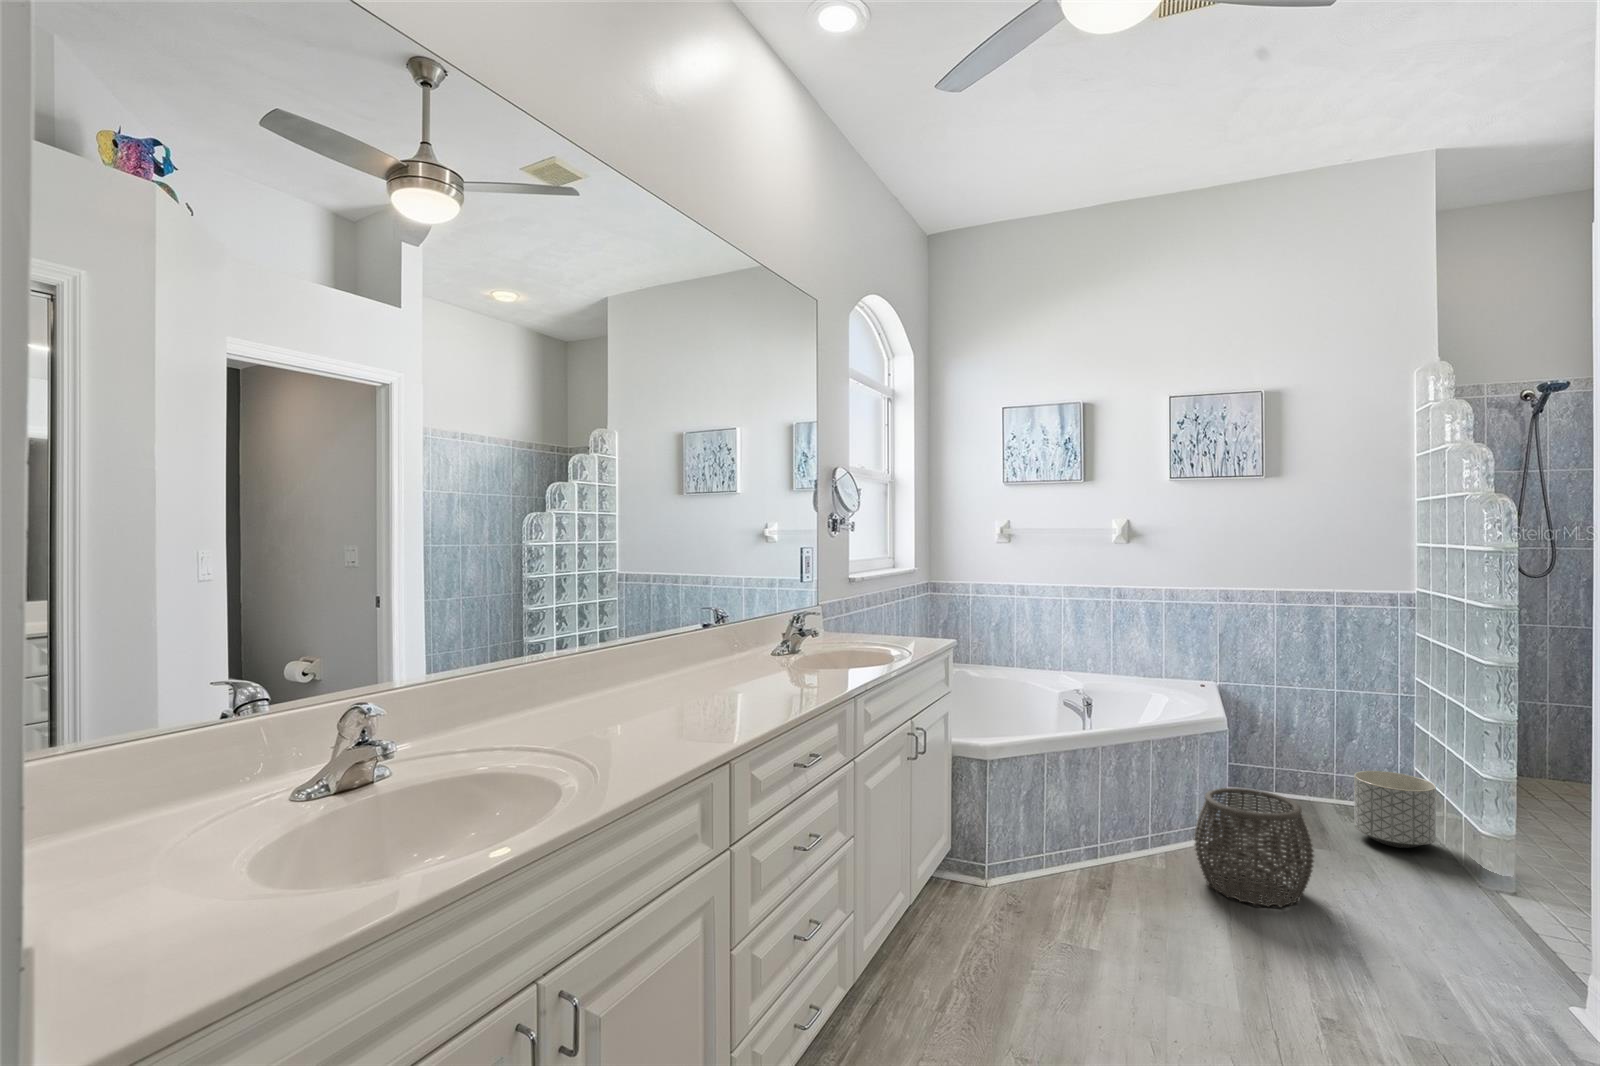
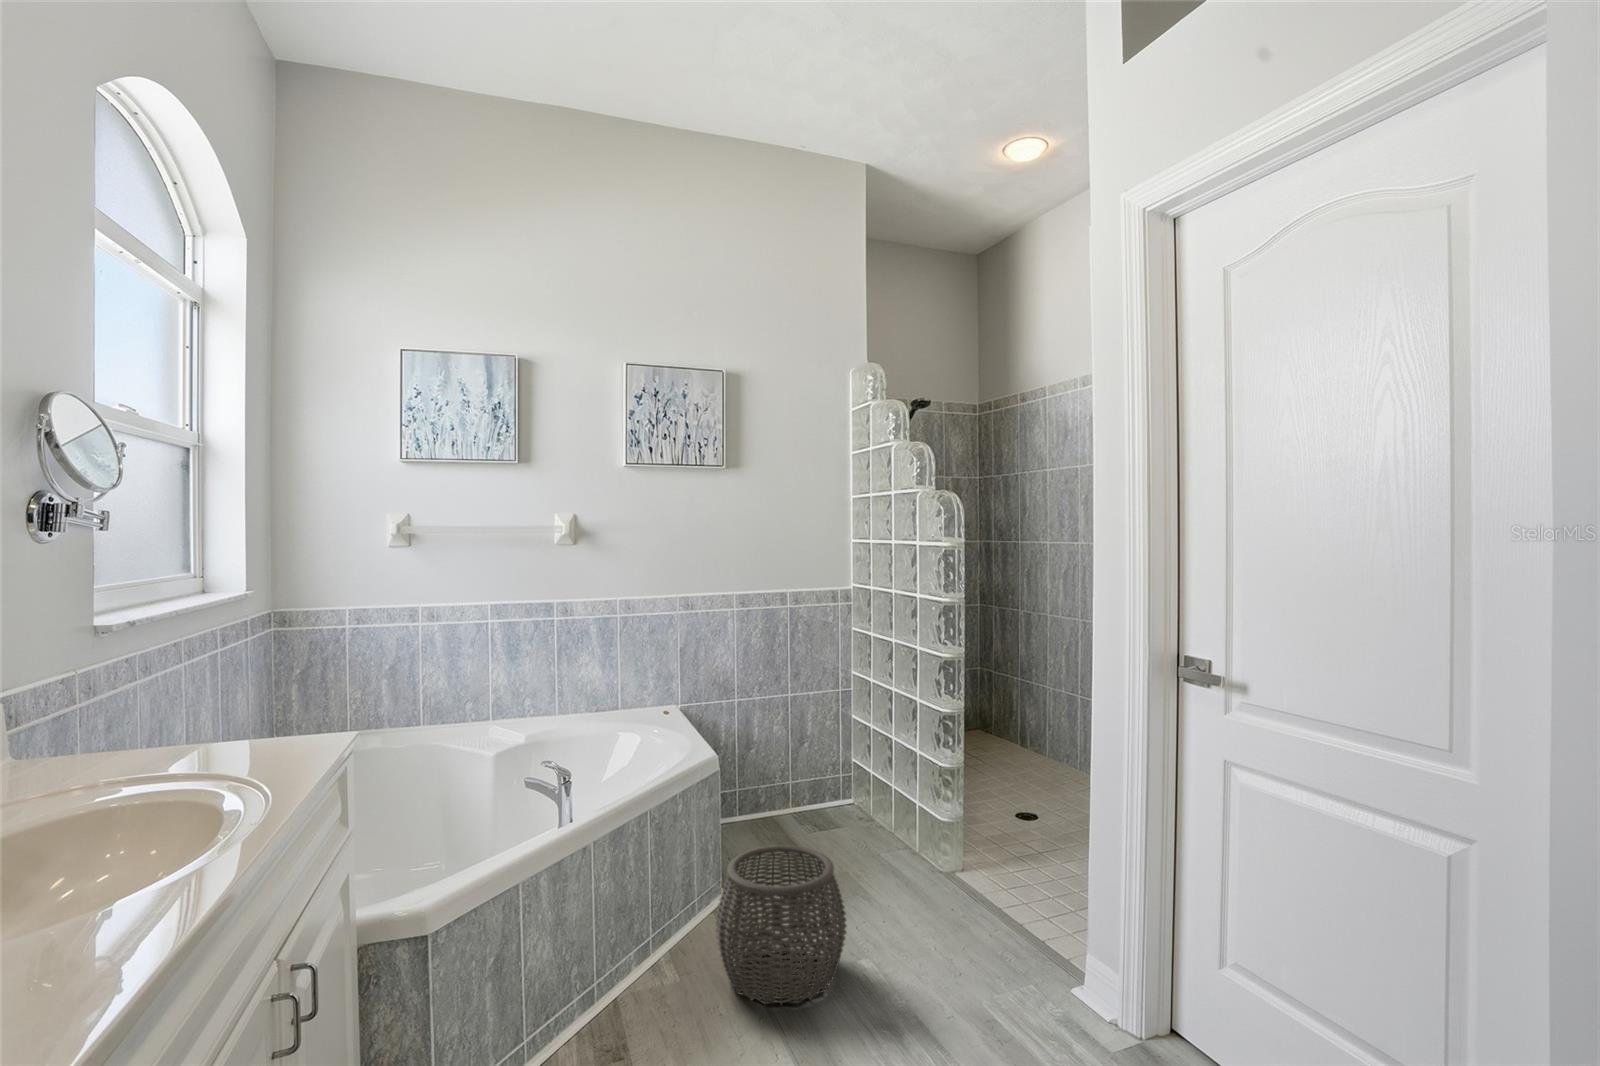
planter: present [1354,771,1436,848] -> none [825,776,894,856]

